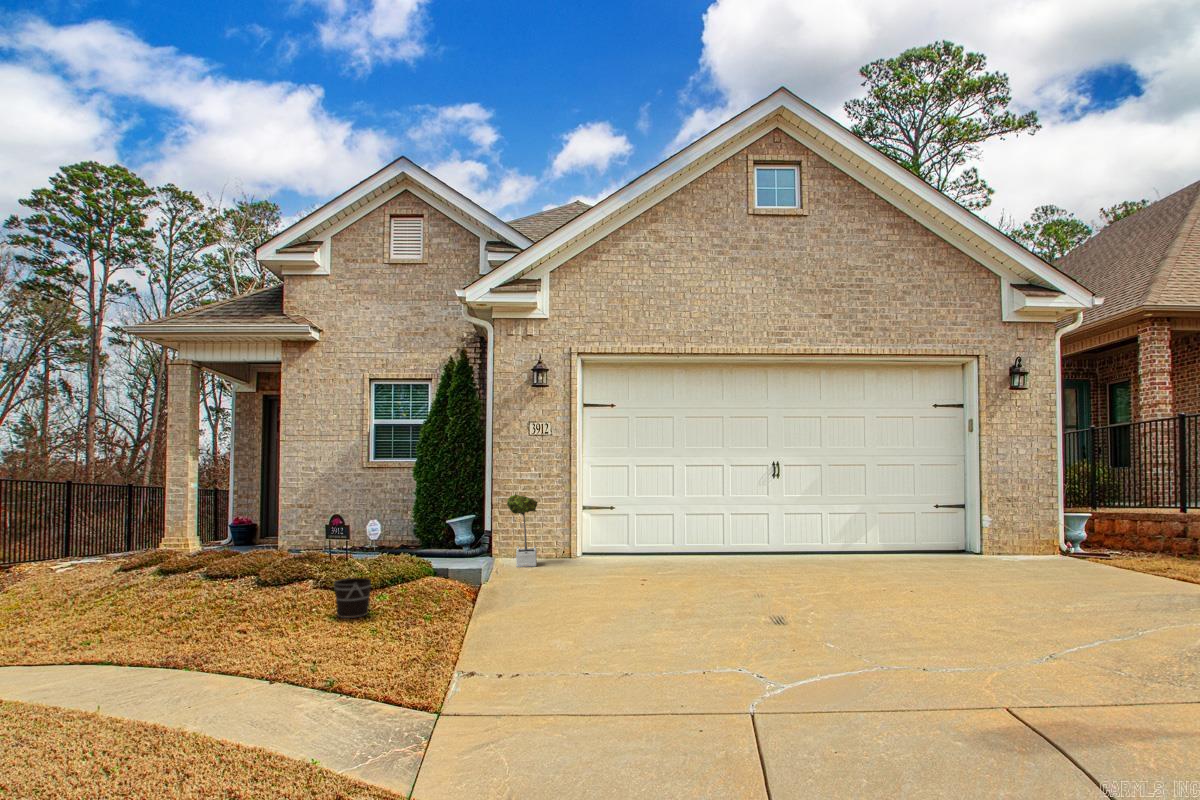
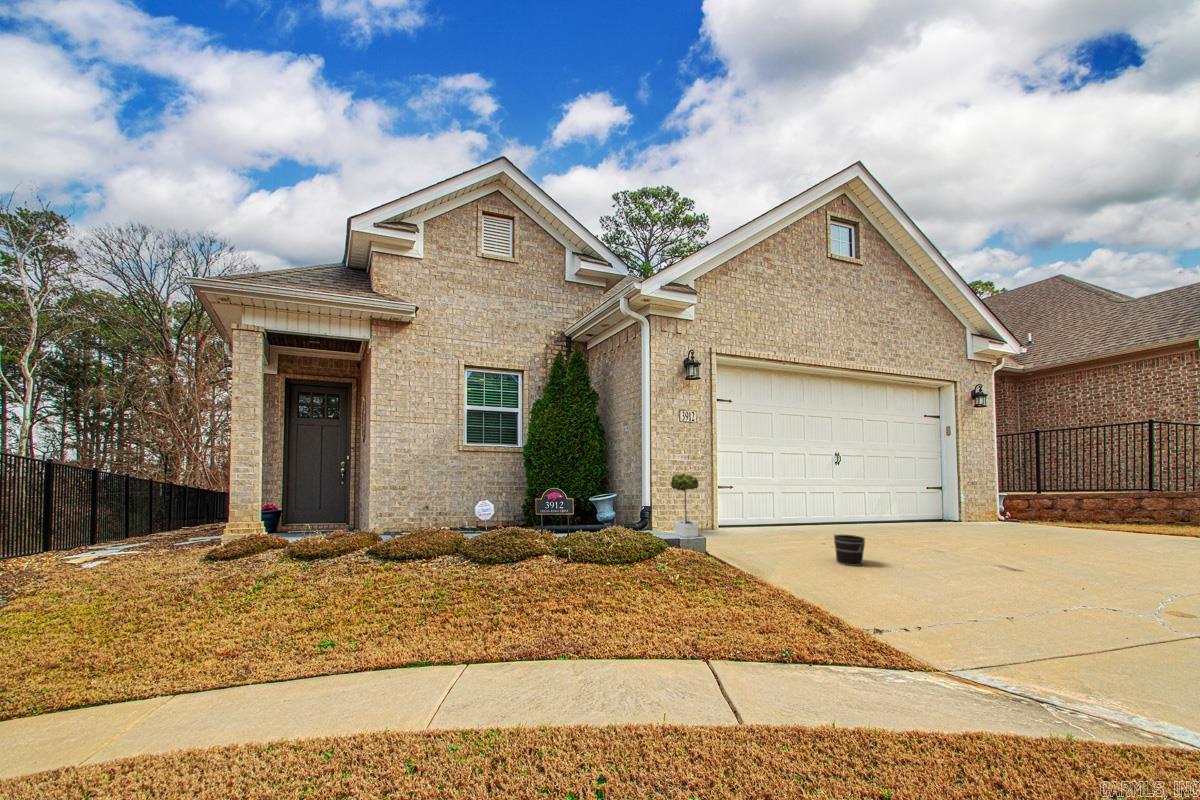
bucket: present [334,578,371,618] -> present [834,535,865,566]

